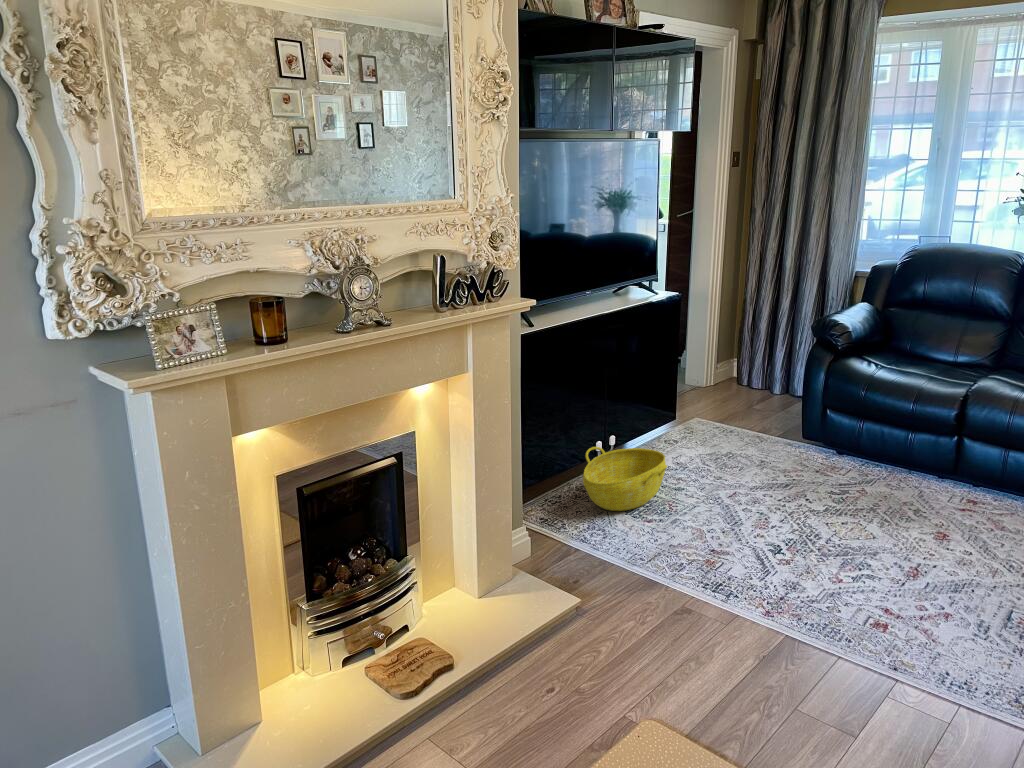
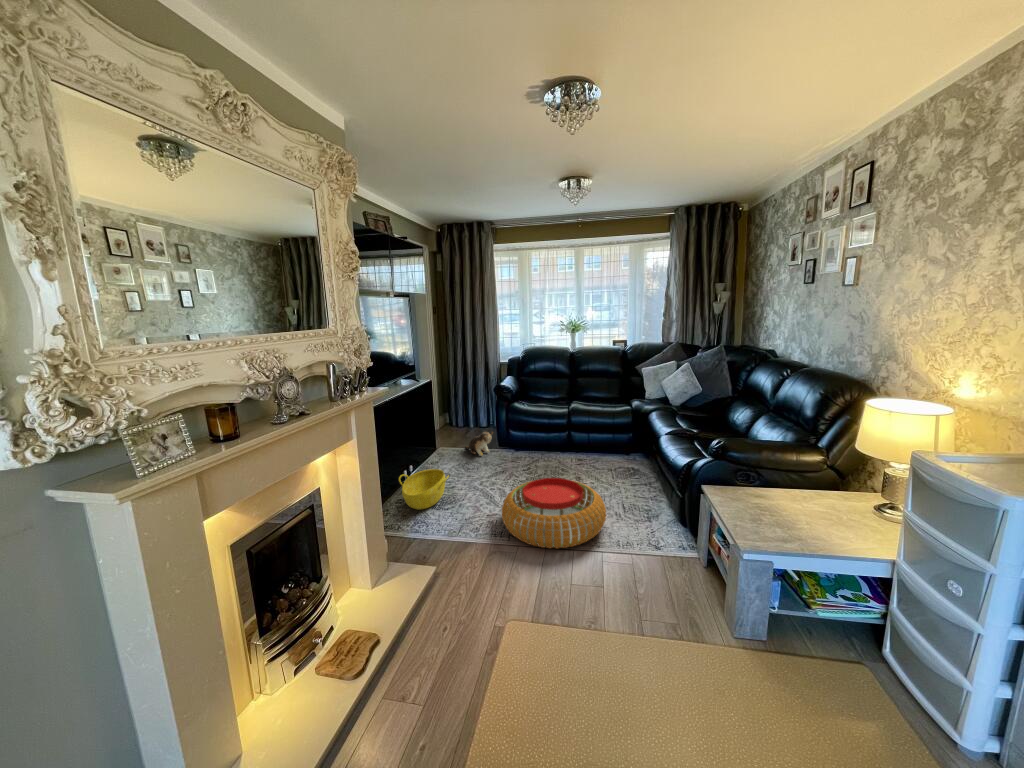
plush toy: none [740,403,791,447] -> present [465,432,493,456]
pouf: none [725,511,947,653] -> present [502,478,606,549]

